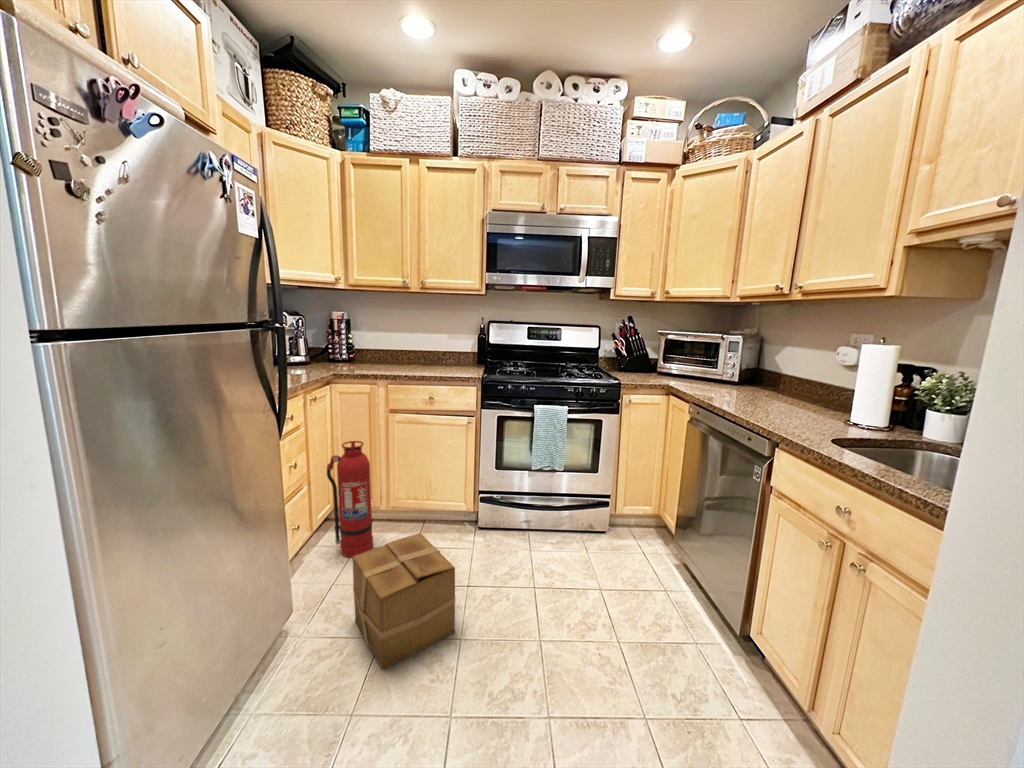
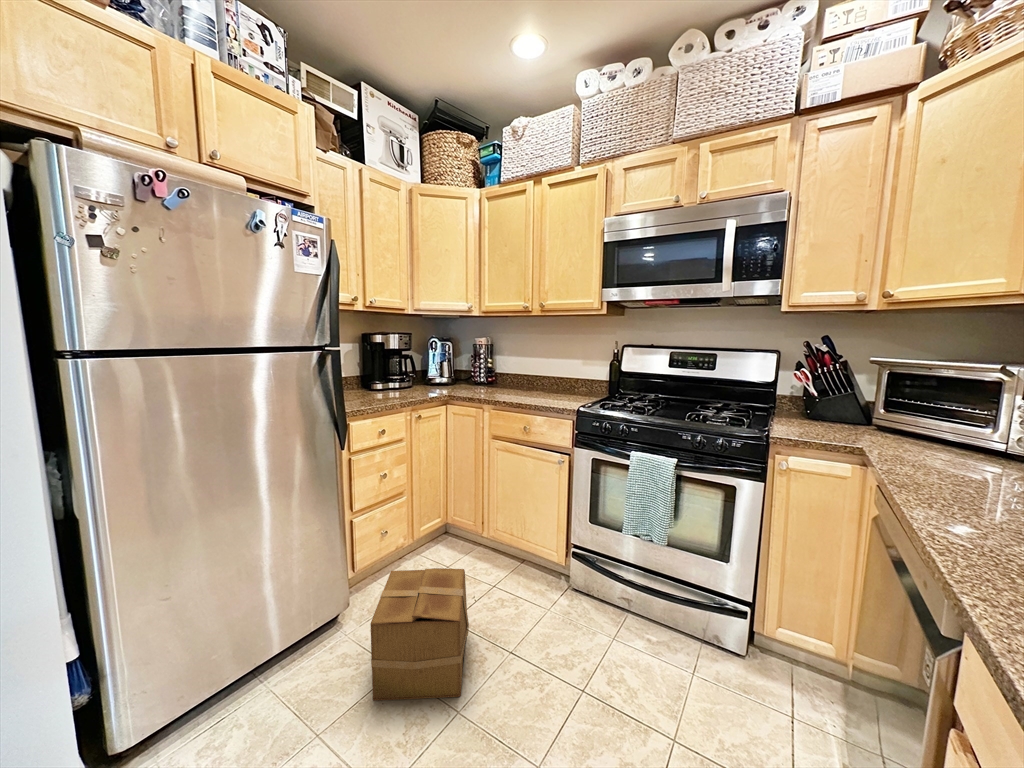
fire extinguisher: present [327,441,373,558] -> none [423,458,461,575]

